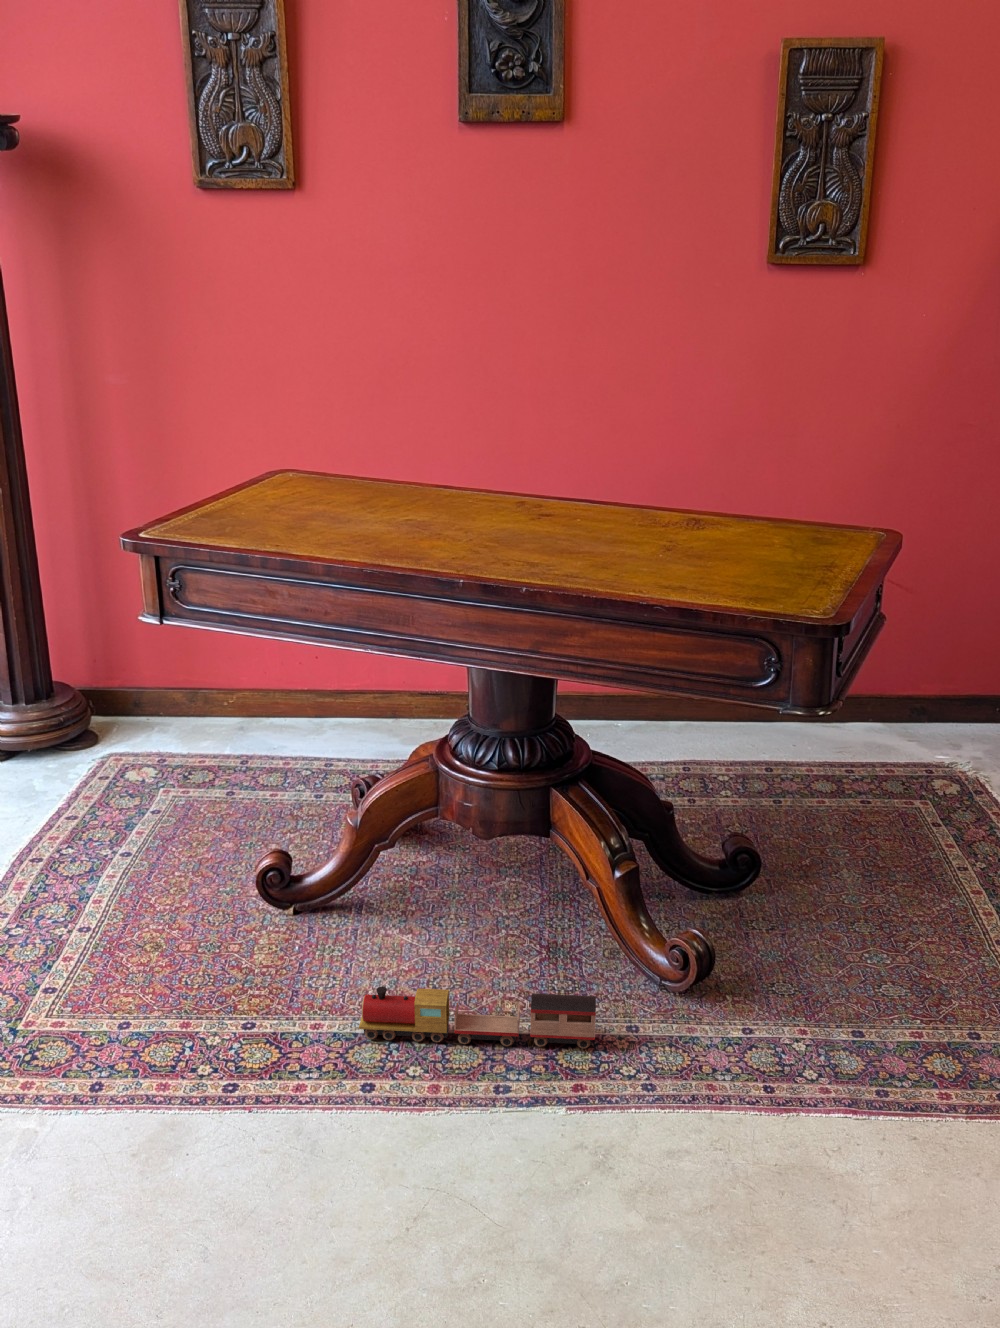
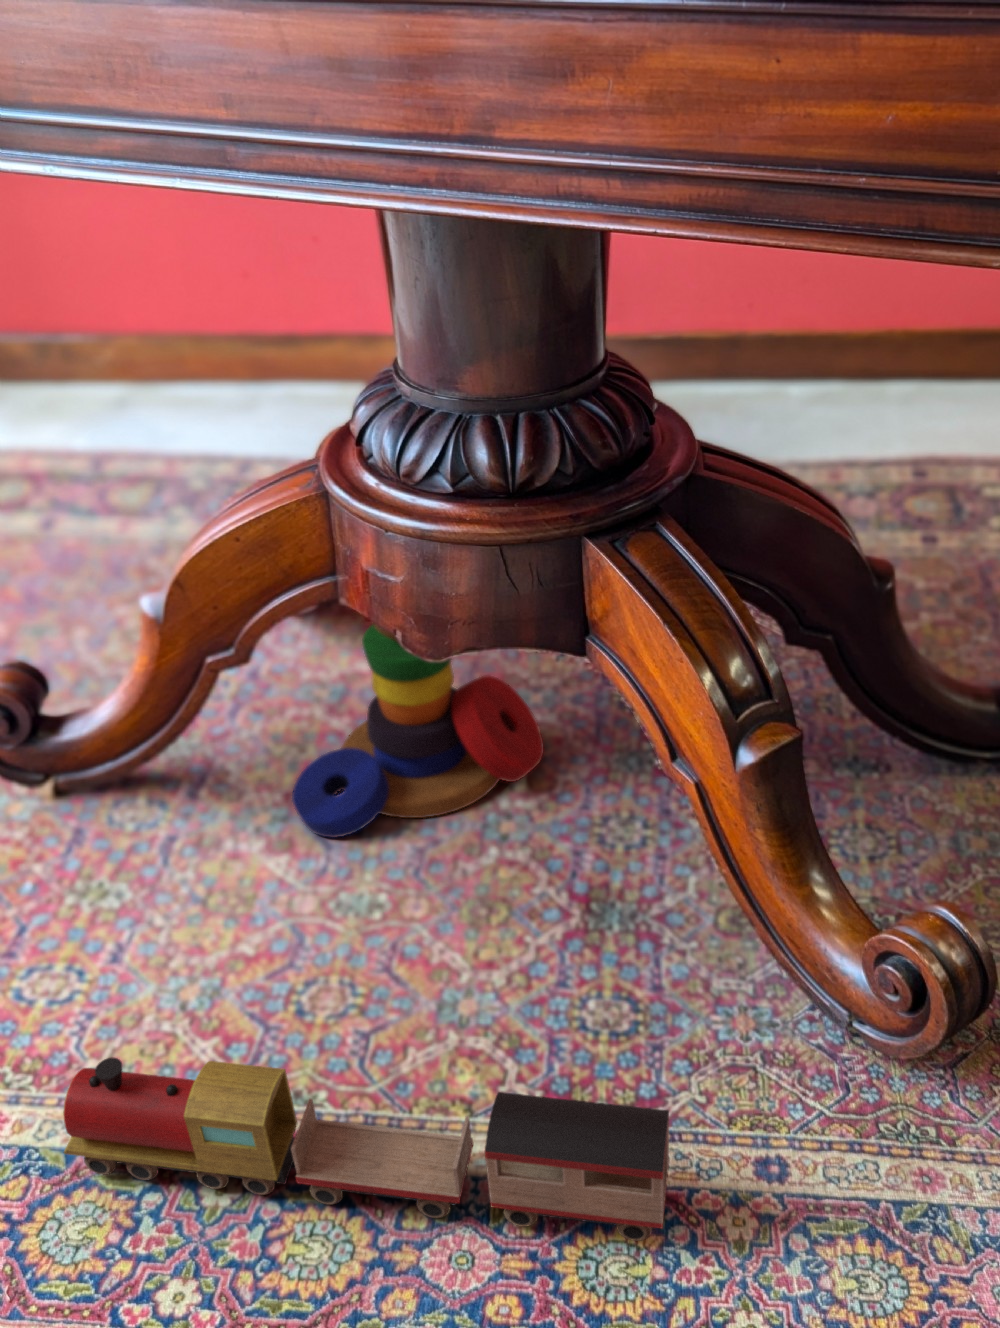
stacking toy: none [410,784,521,928] -> present [292,624,543,837]

